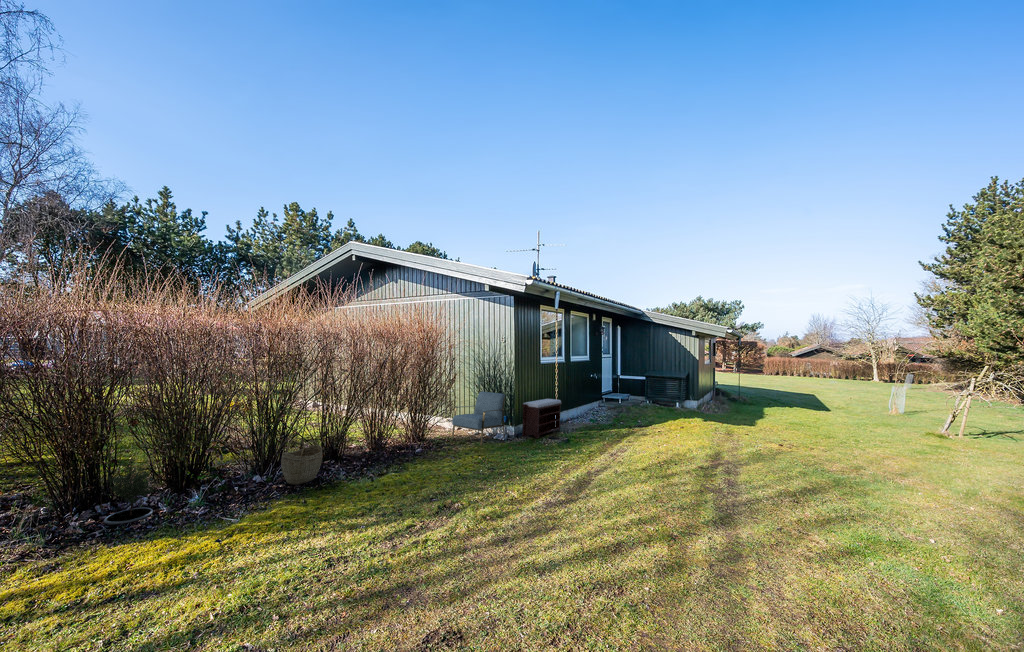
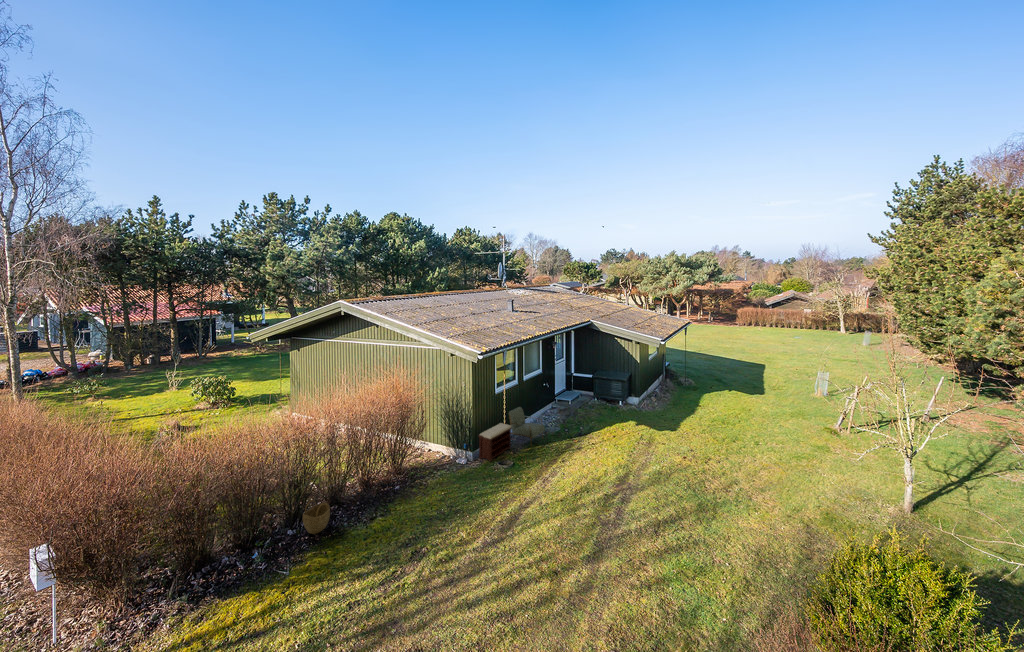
chair: present [452,392,505,445] -> present [509,407,545,446]
potted tree: present [104,457,155,525] -> none [200,540,231,583]

